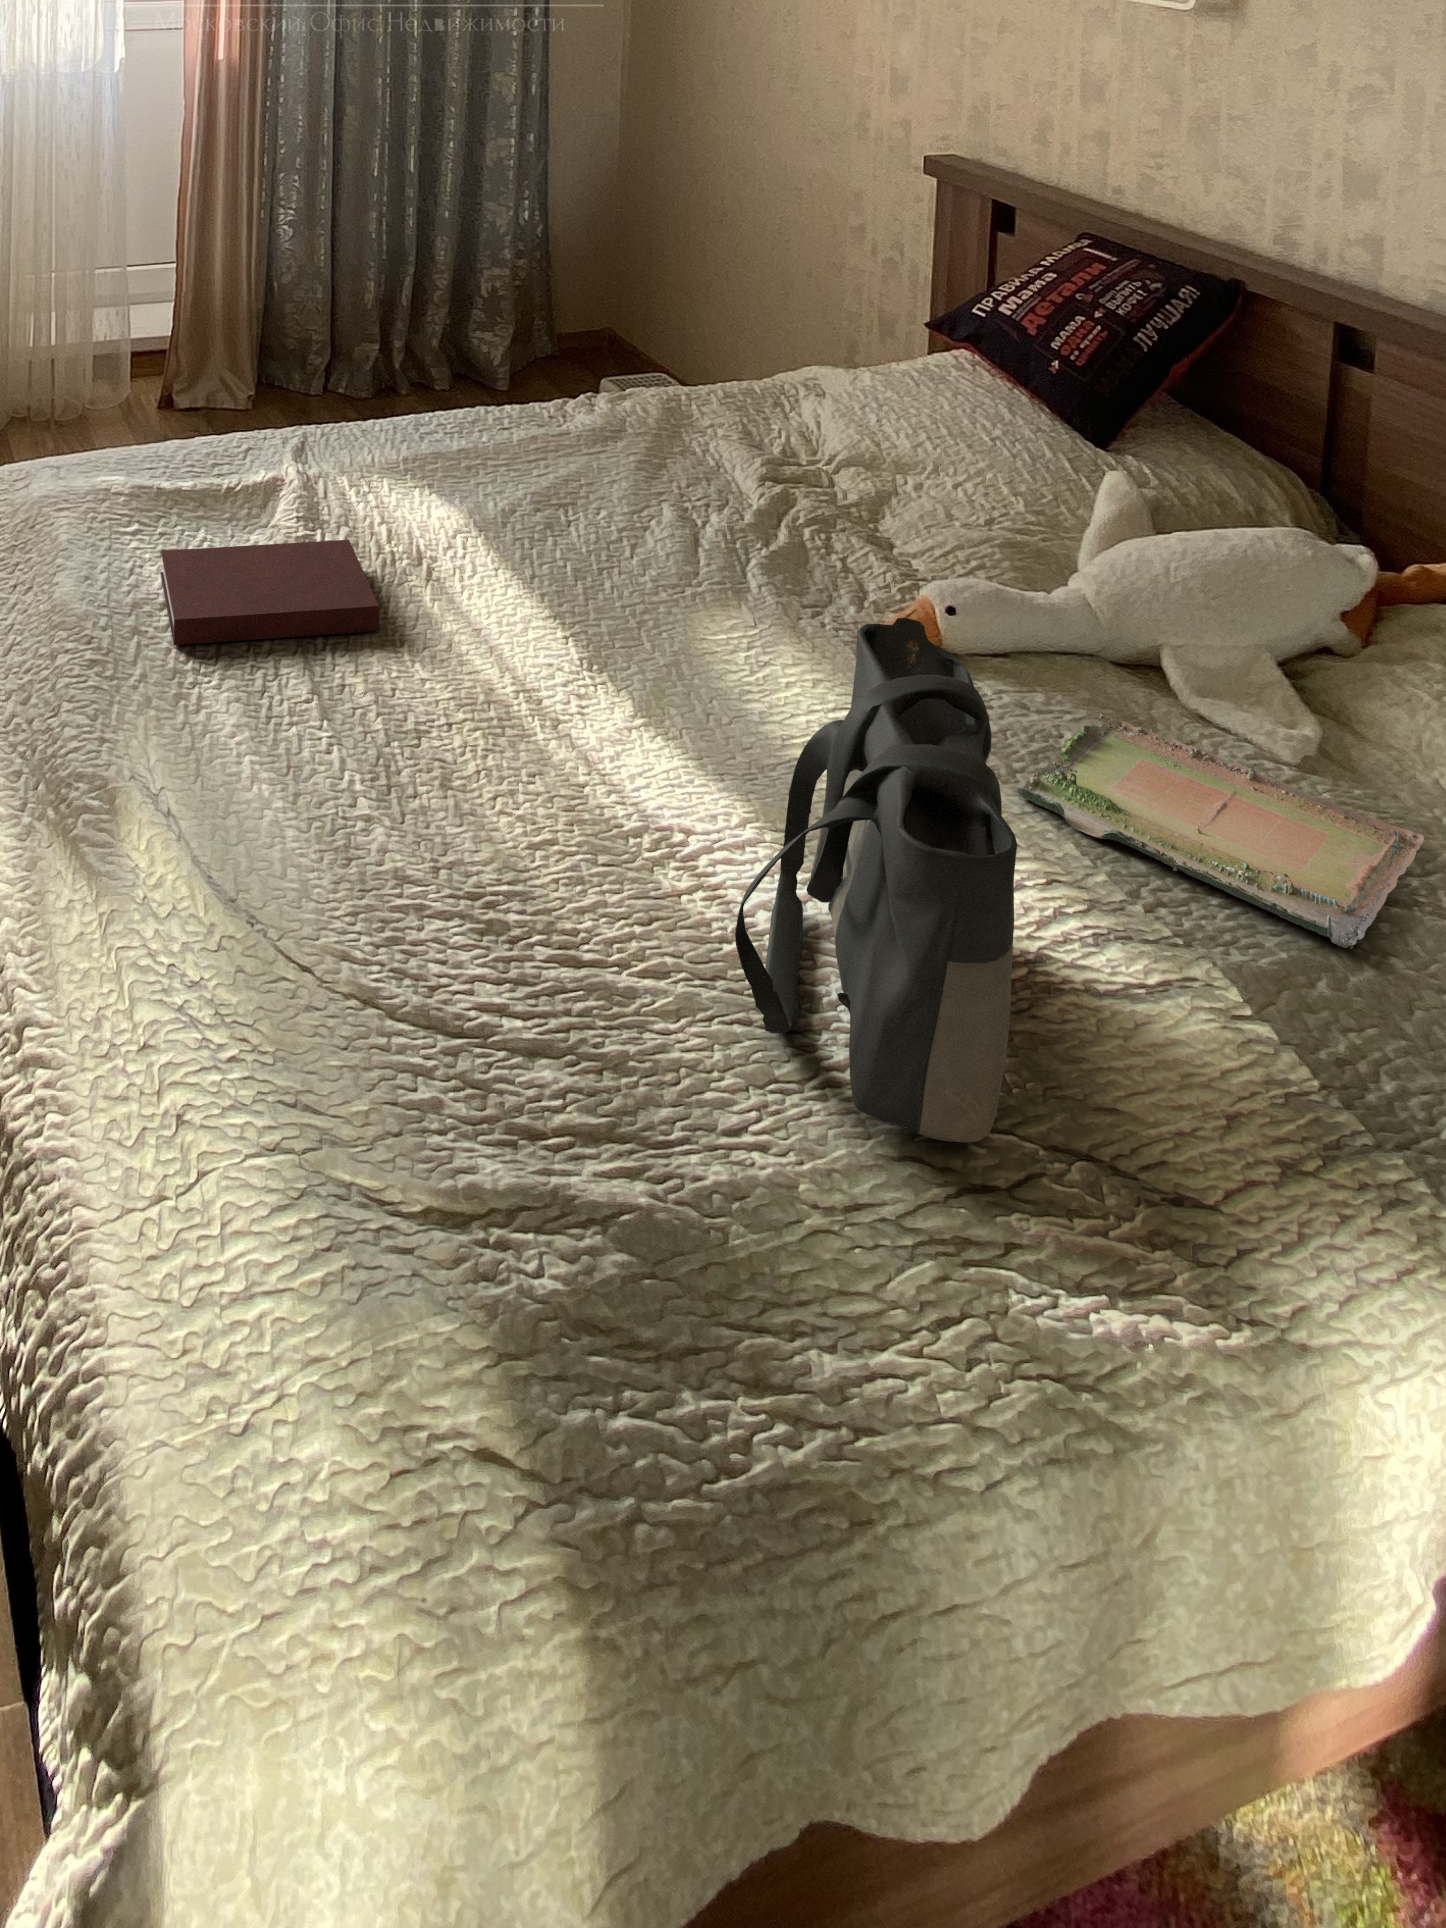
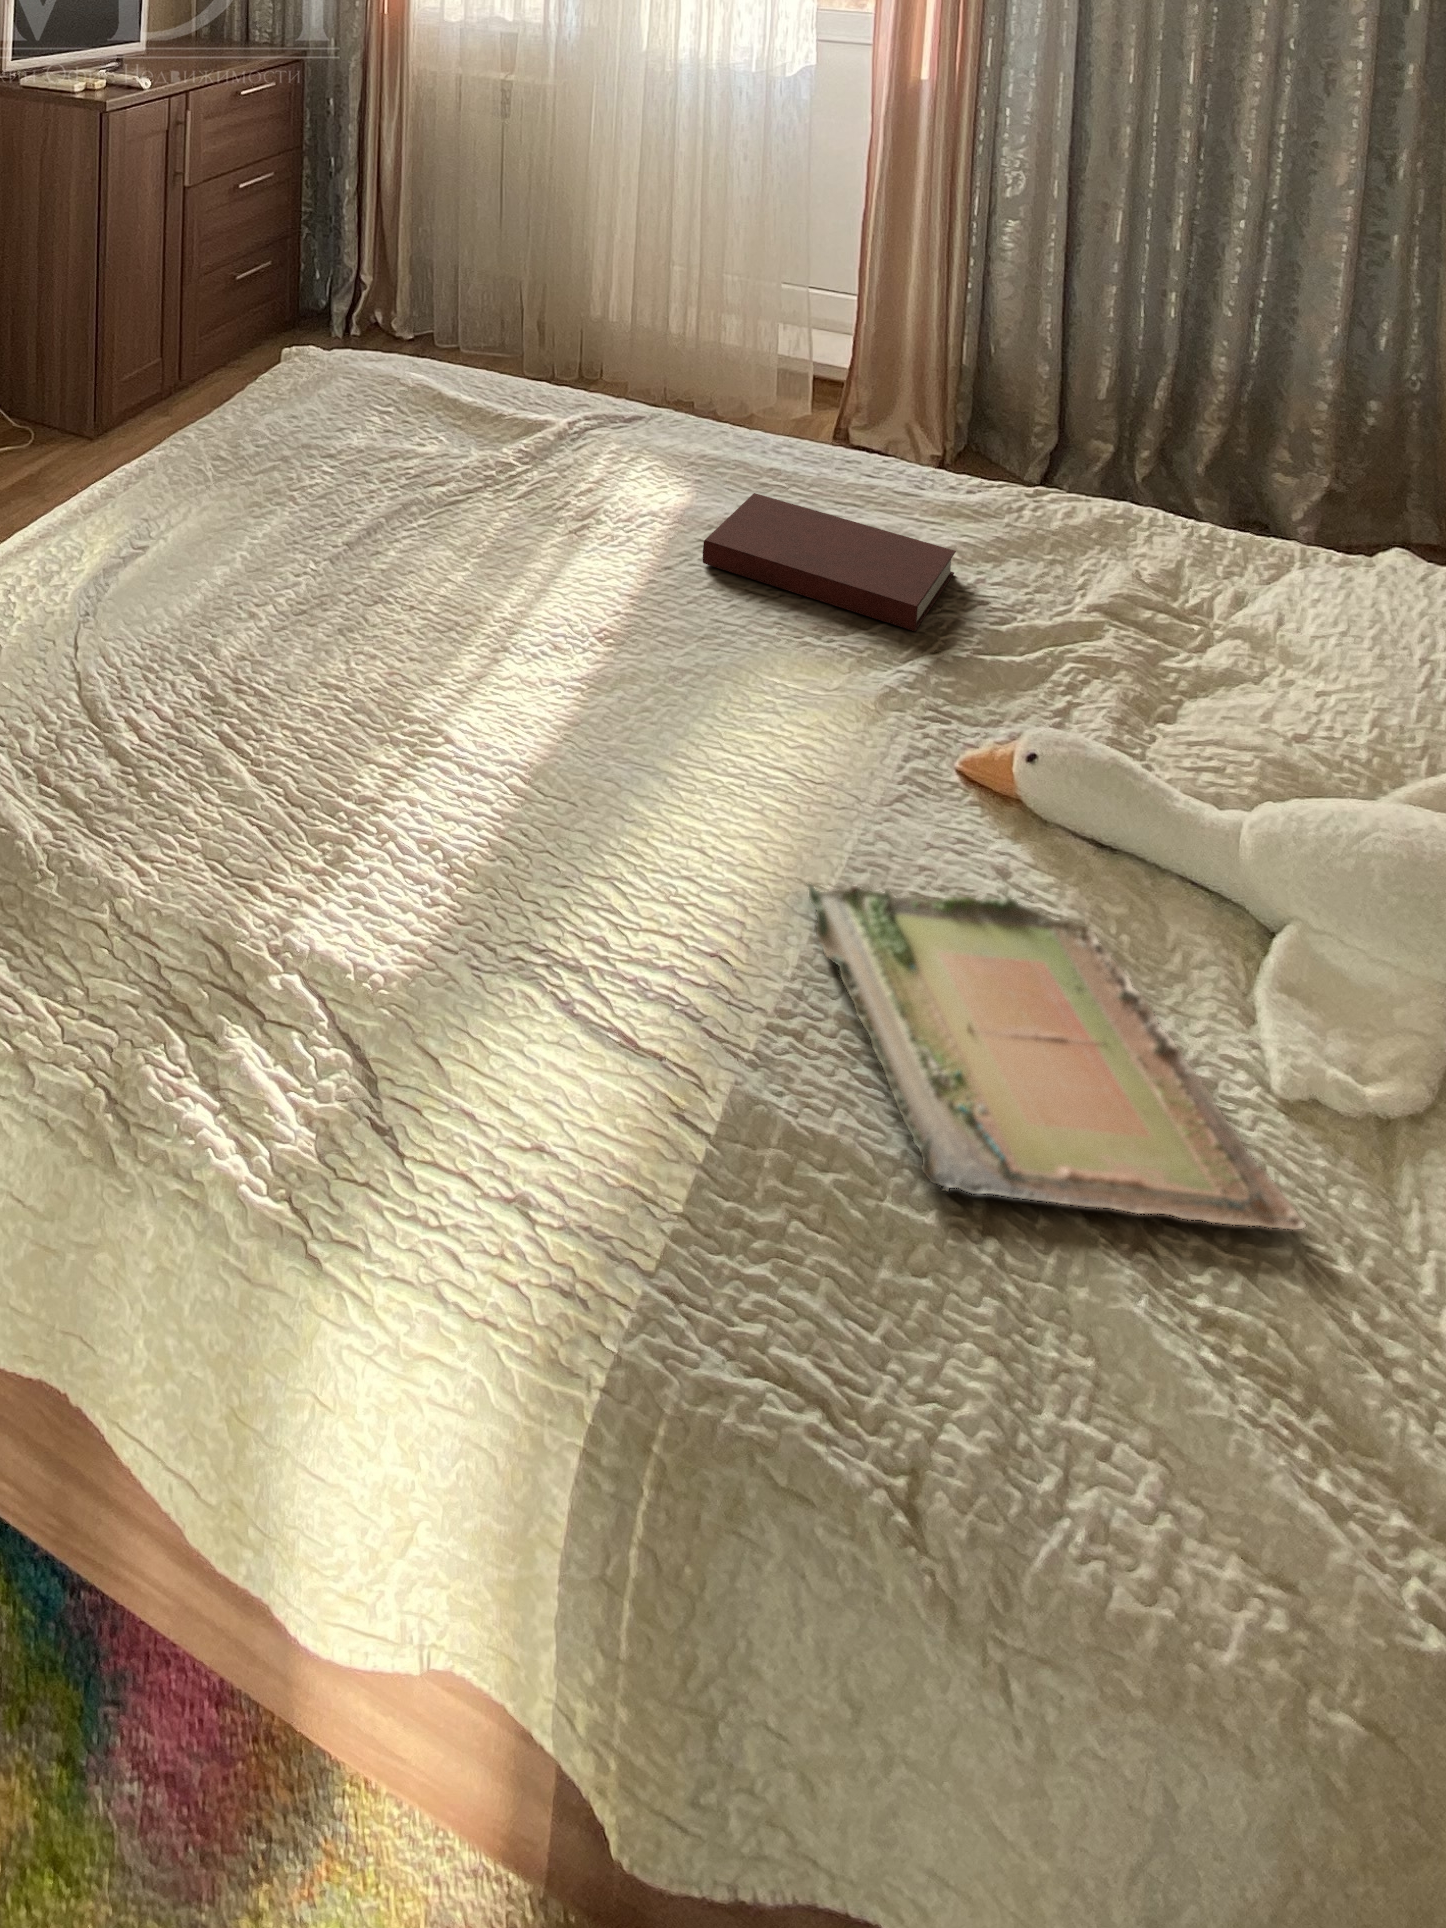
notebook: present [160,540,380,645] -> present [703,493,956,631]
tote bag: present [735,617,1017,1142] -> none [220,573,570,980]

